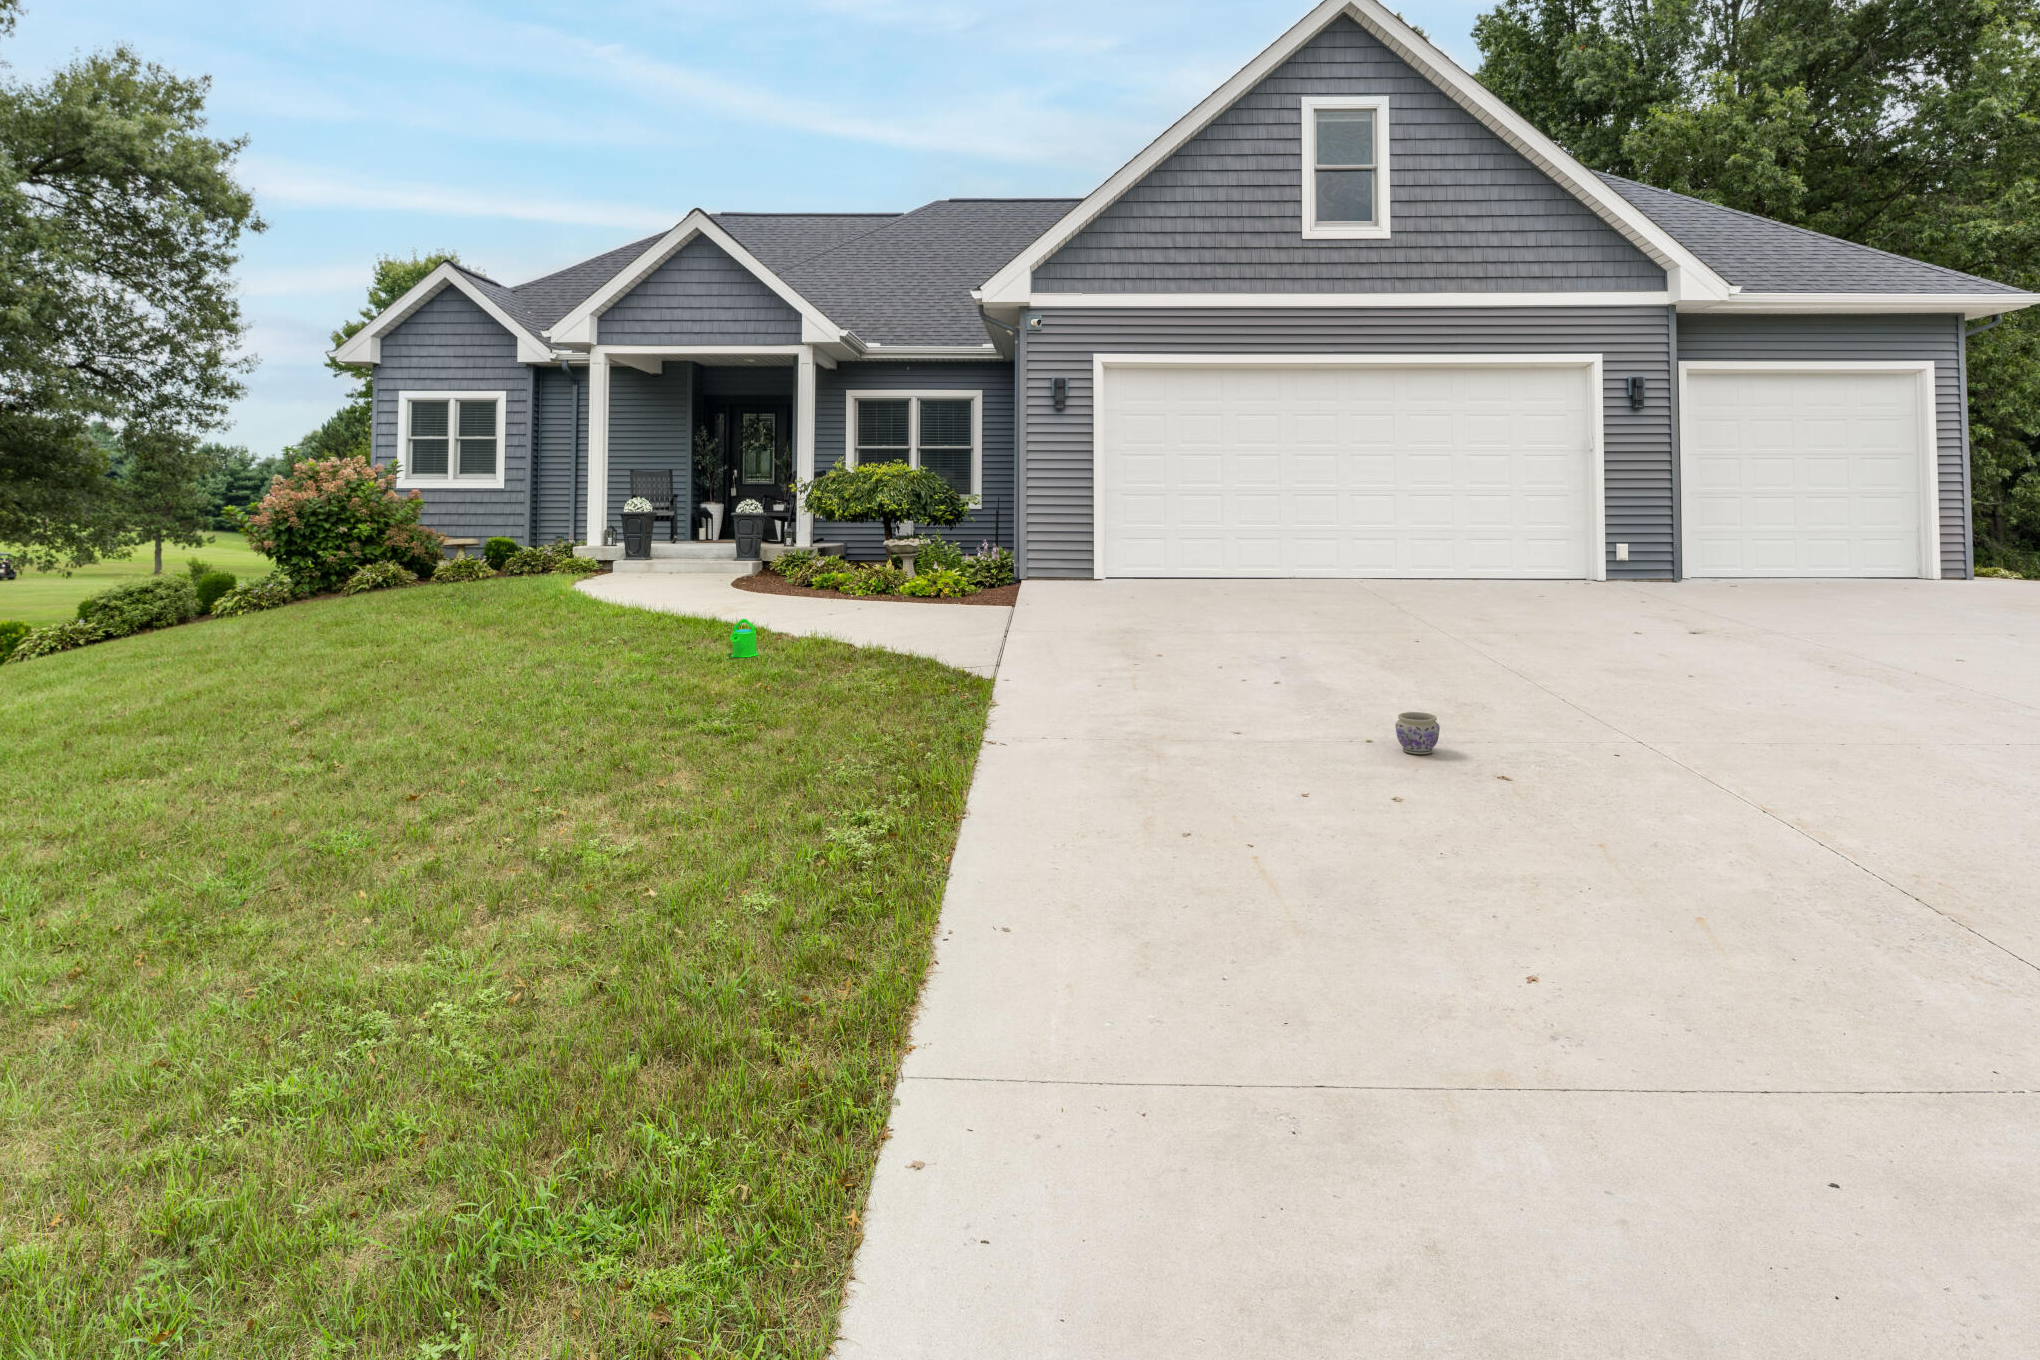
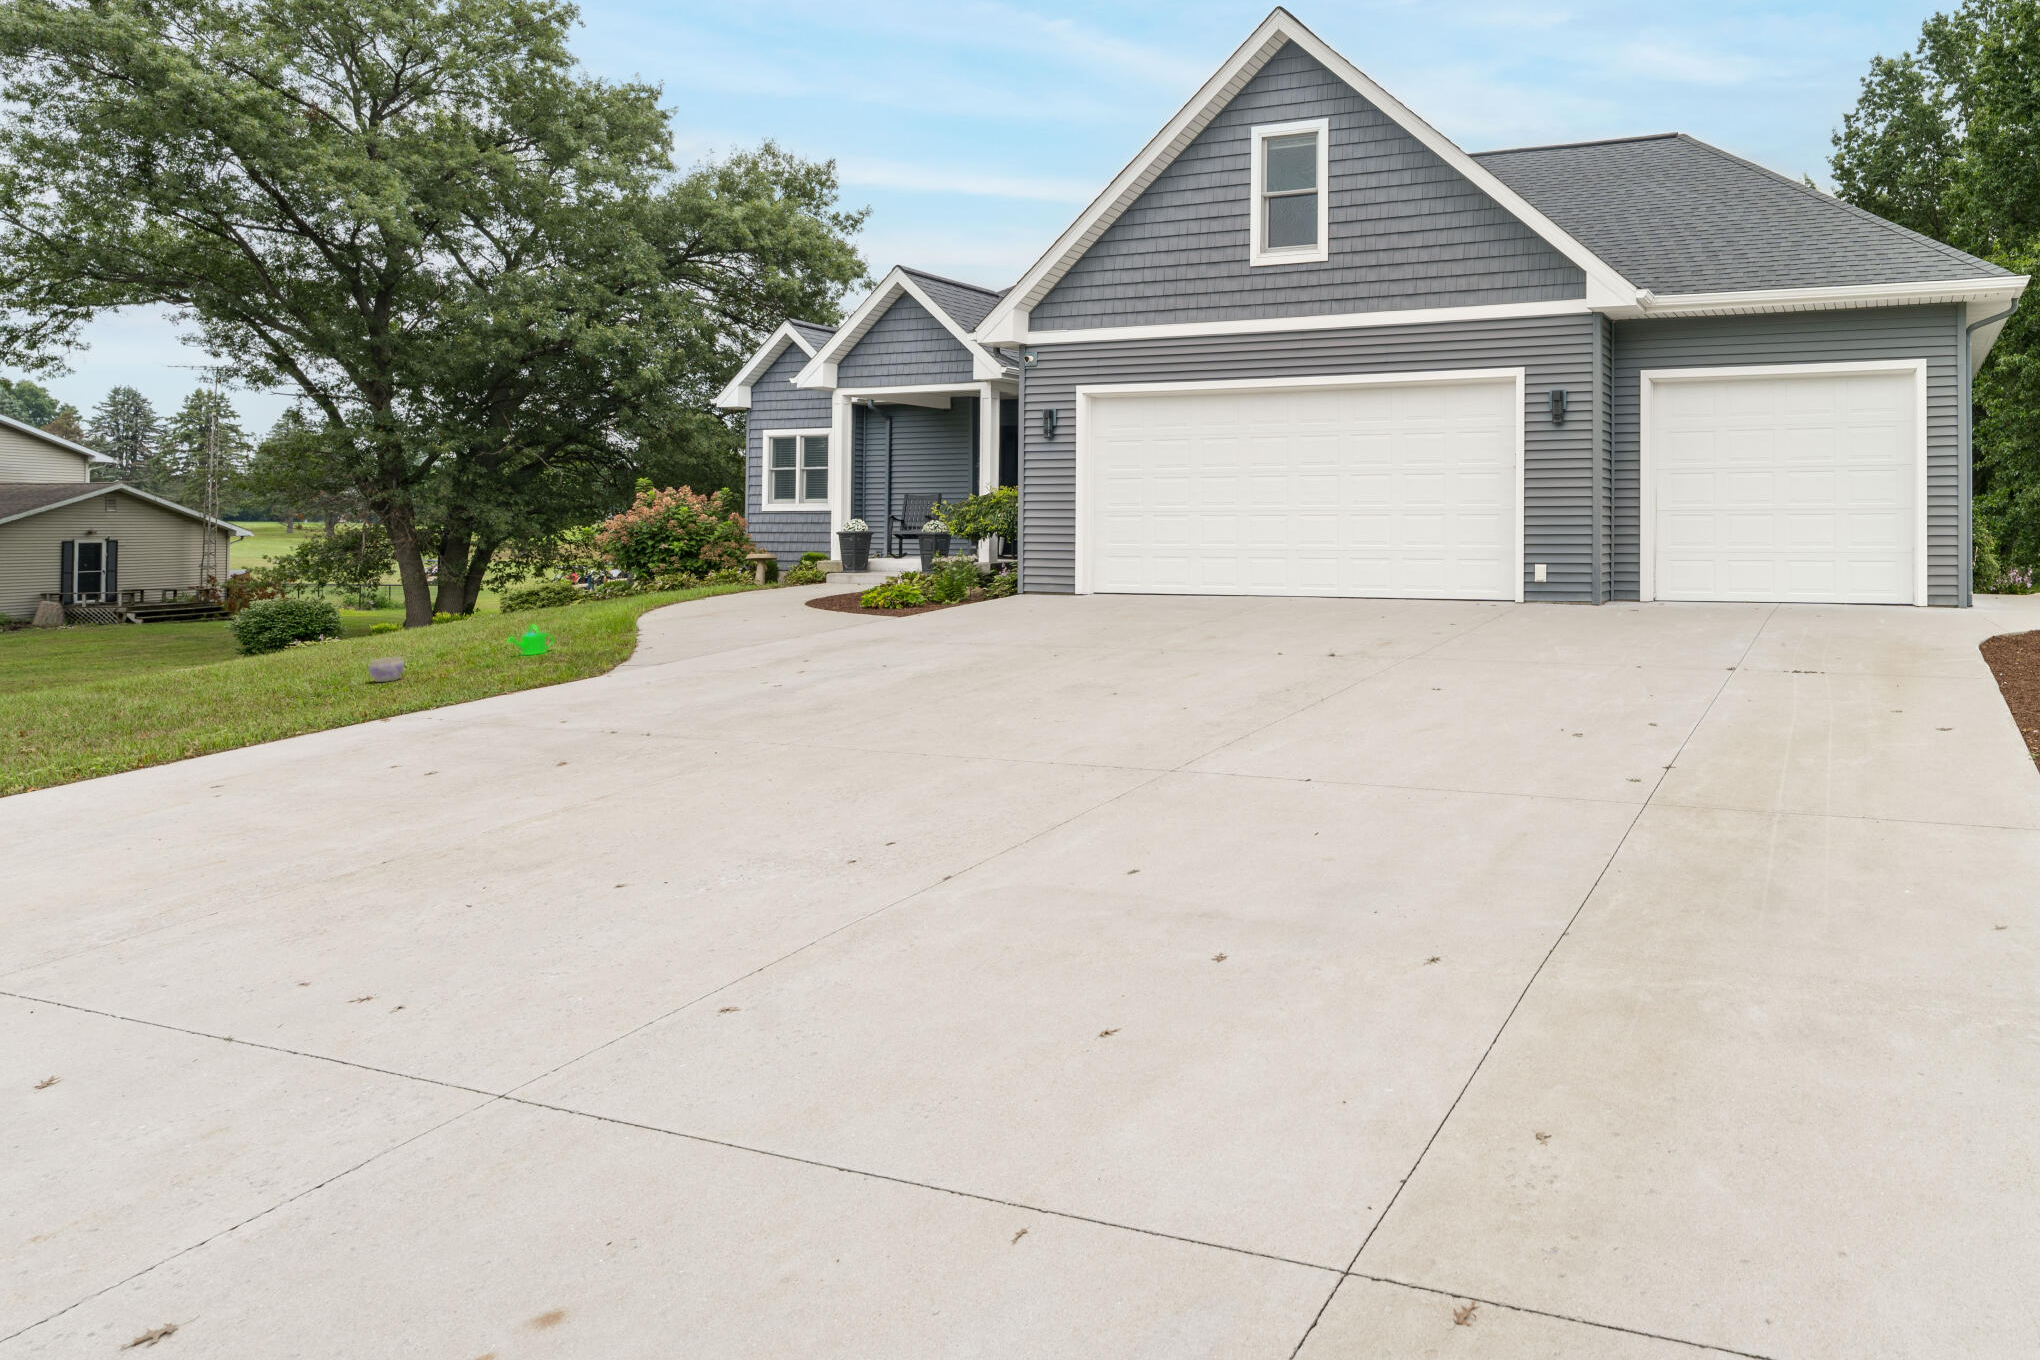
planter: present [1395,712,1440,755] -> present [368,657,404,682]

